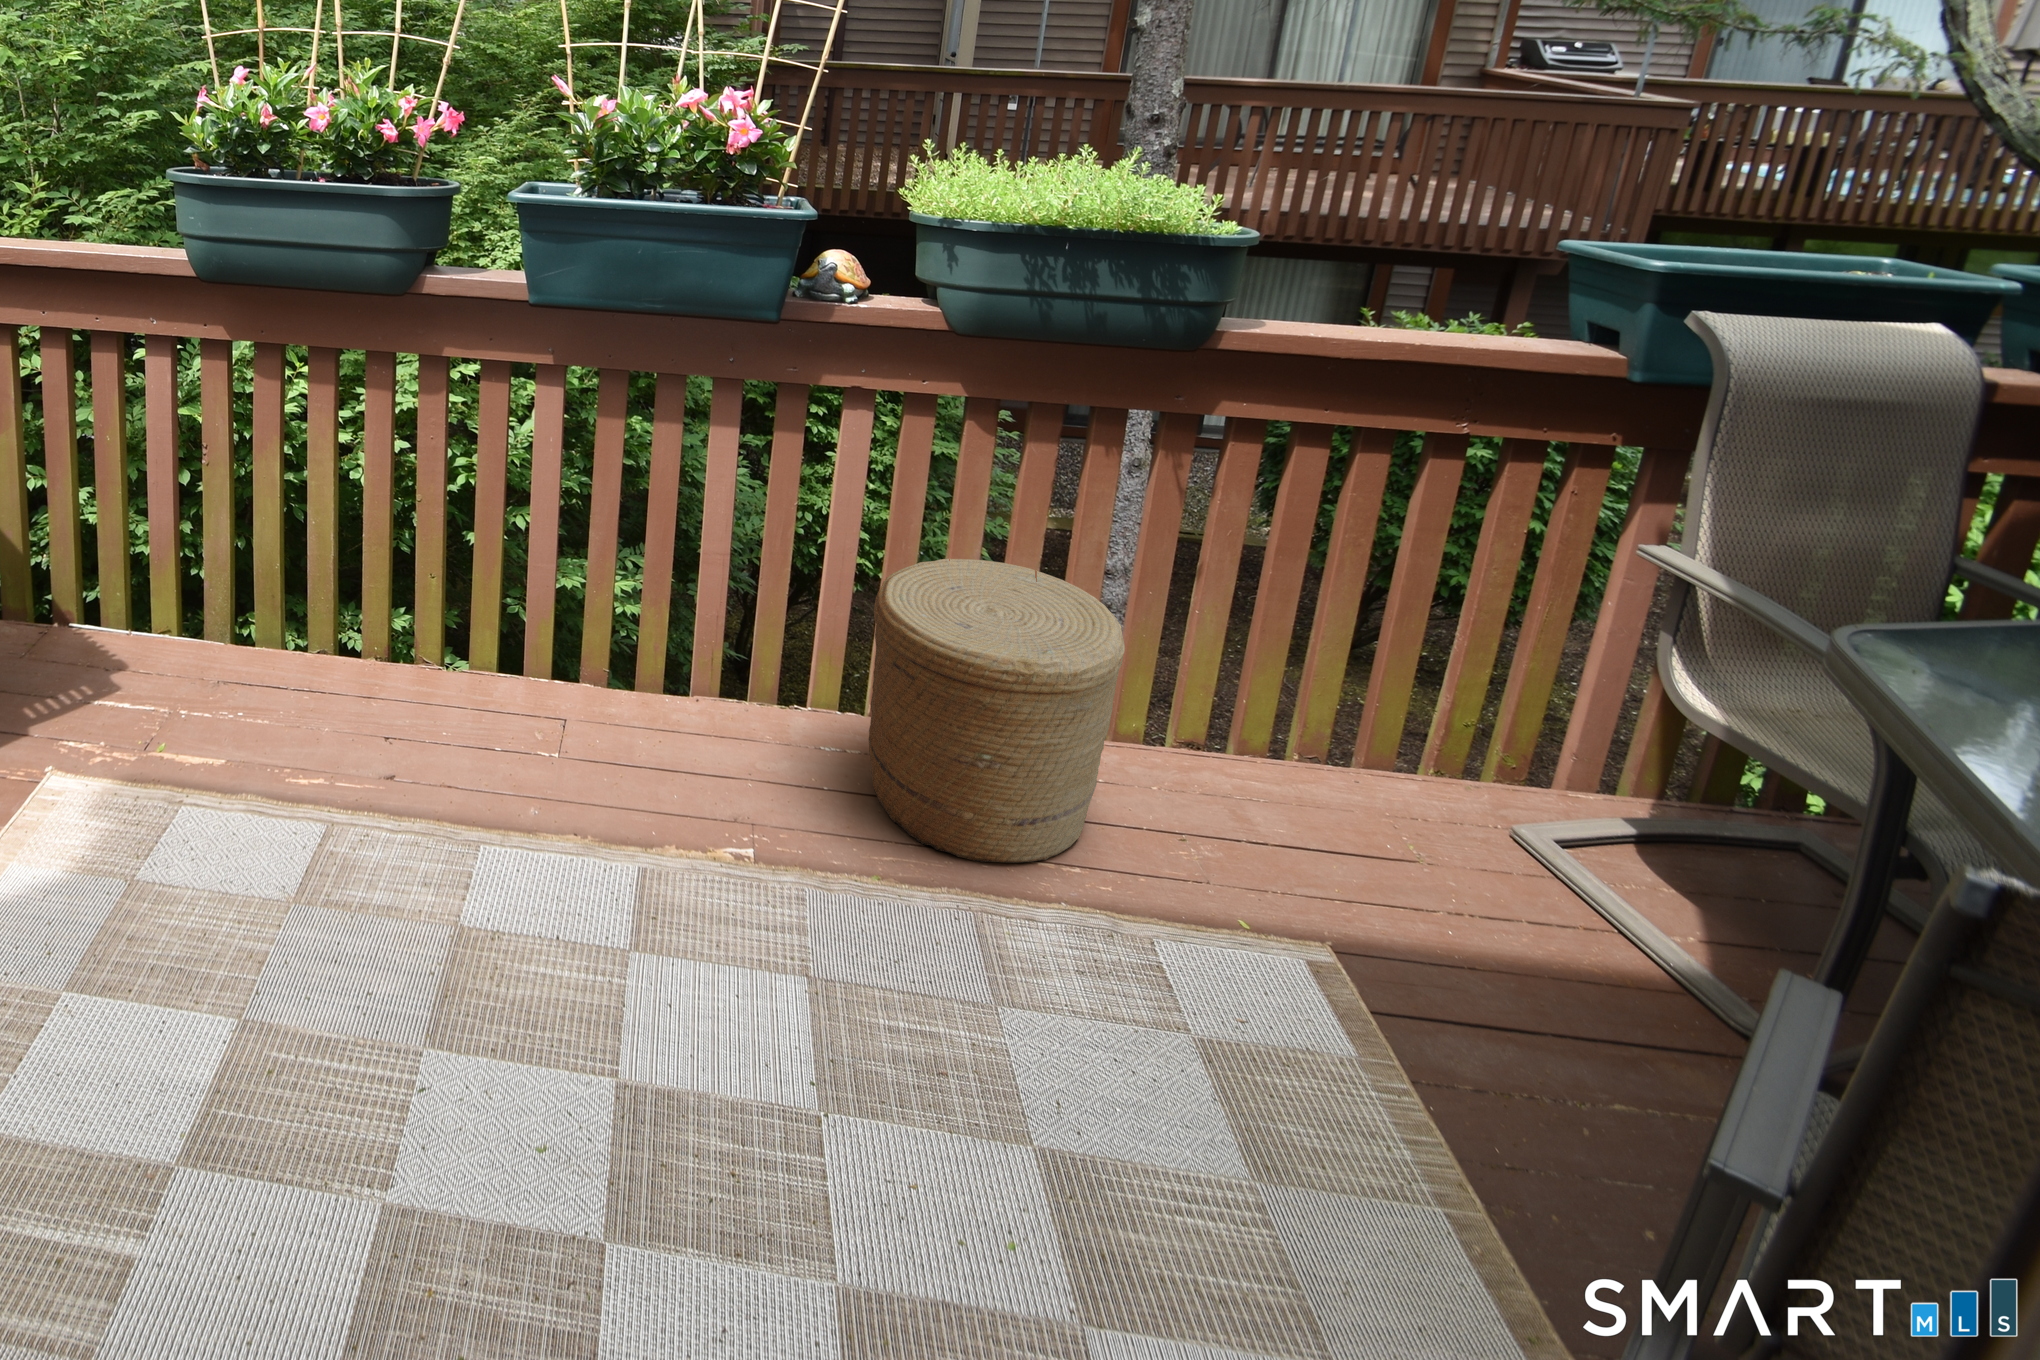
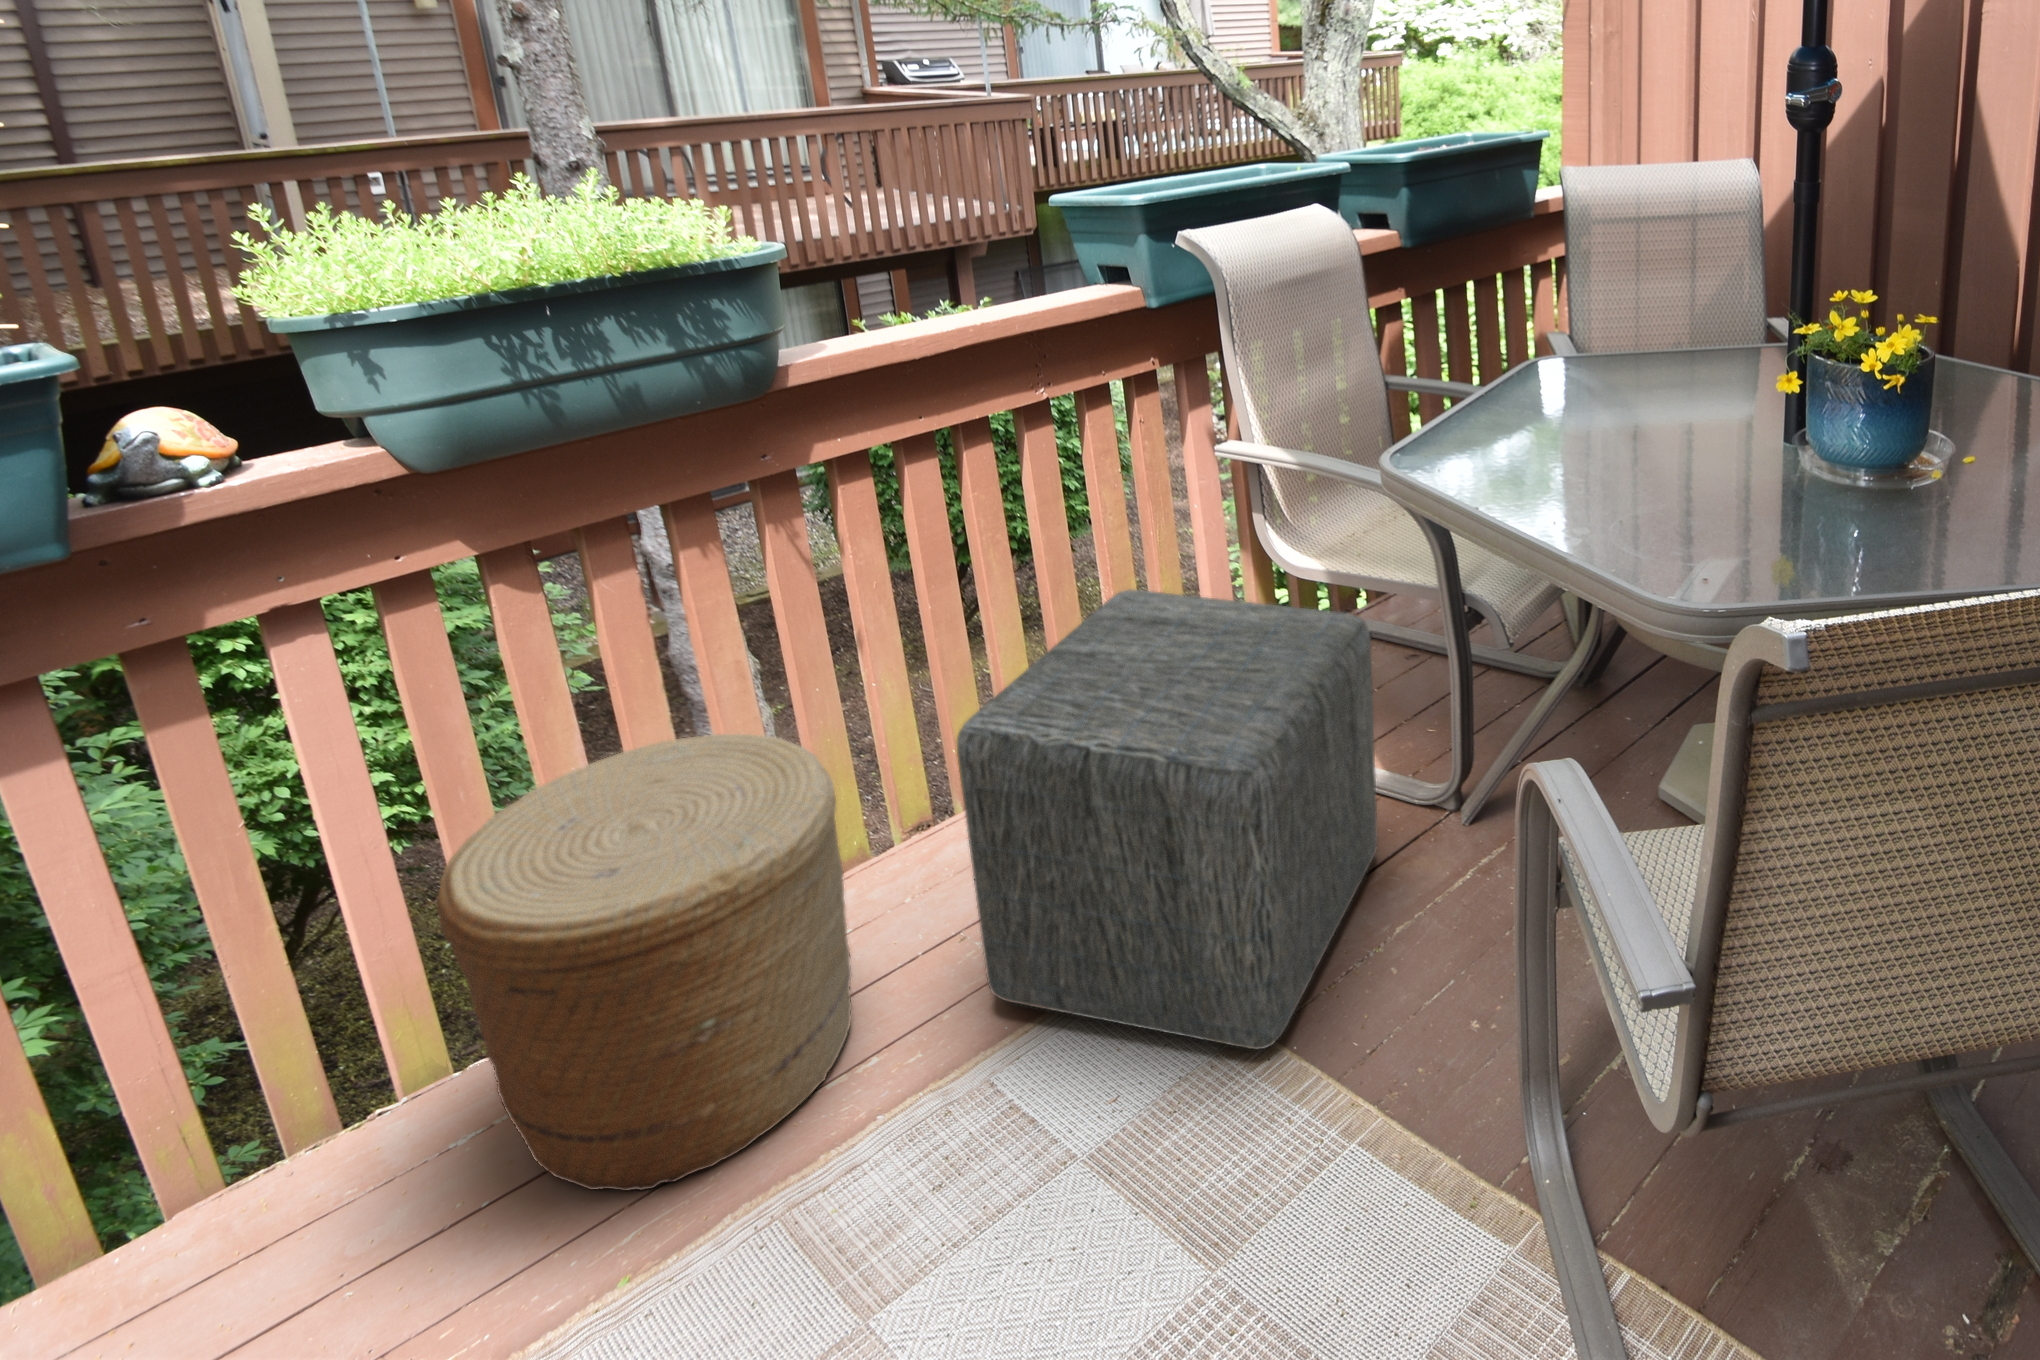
ottoman: none [1185,626,1717,1086] -> present [957,589,1378,1049]

